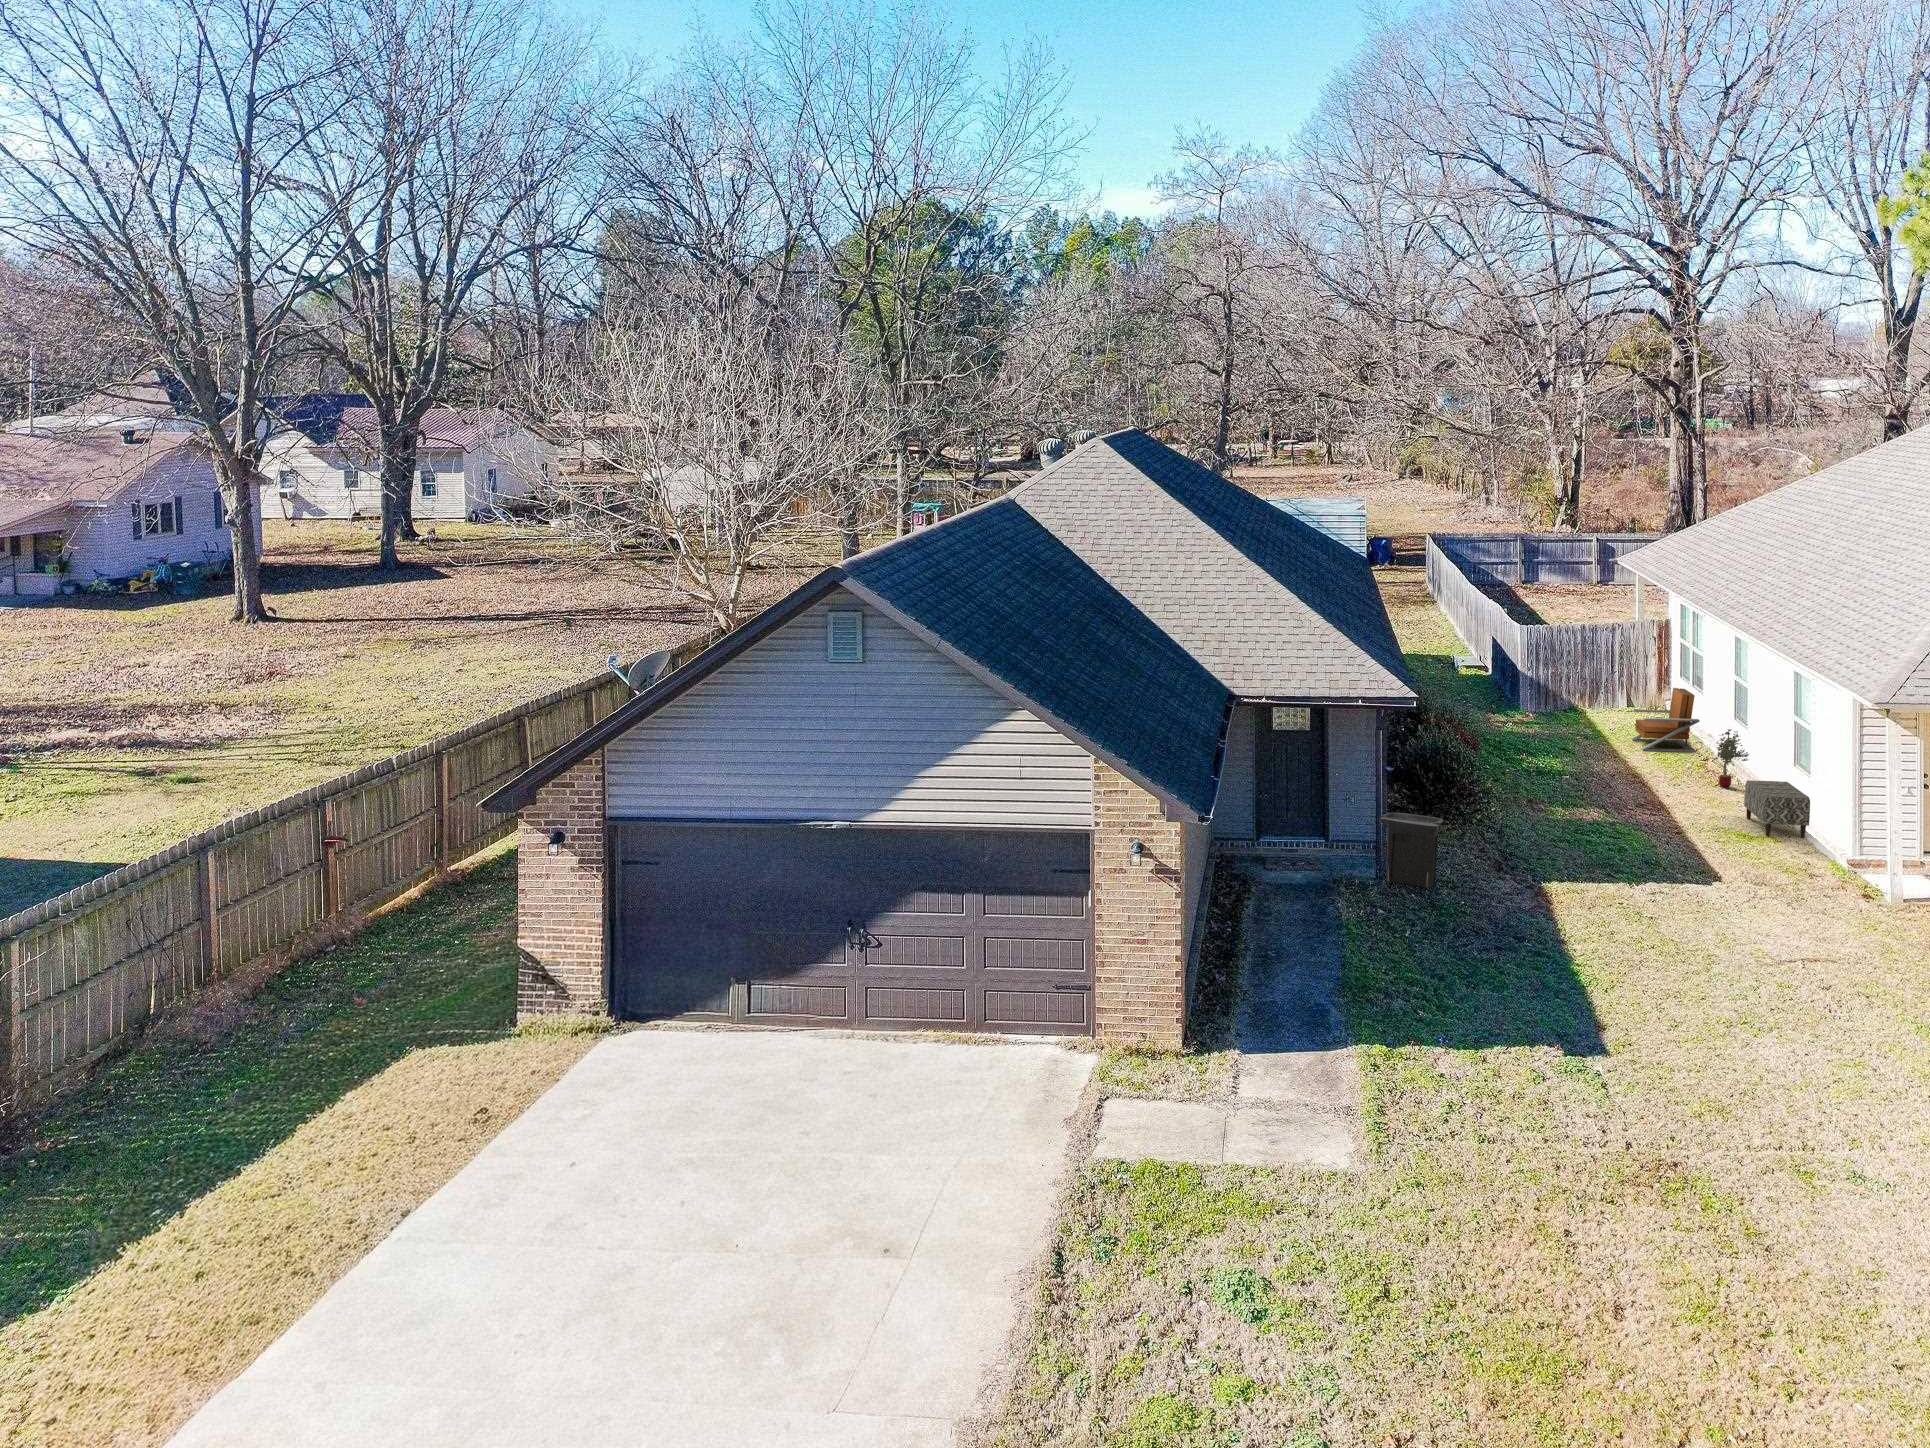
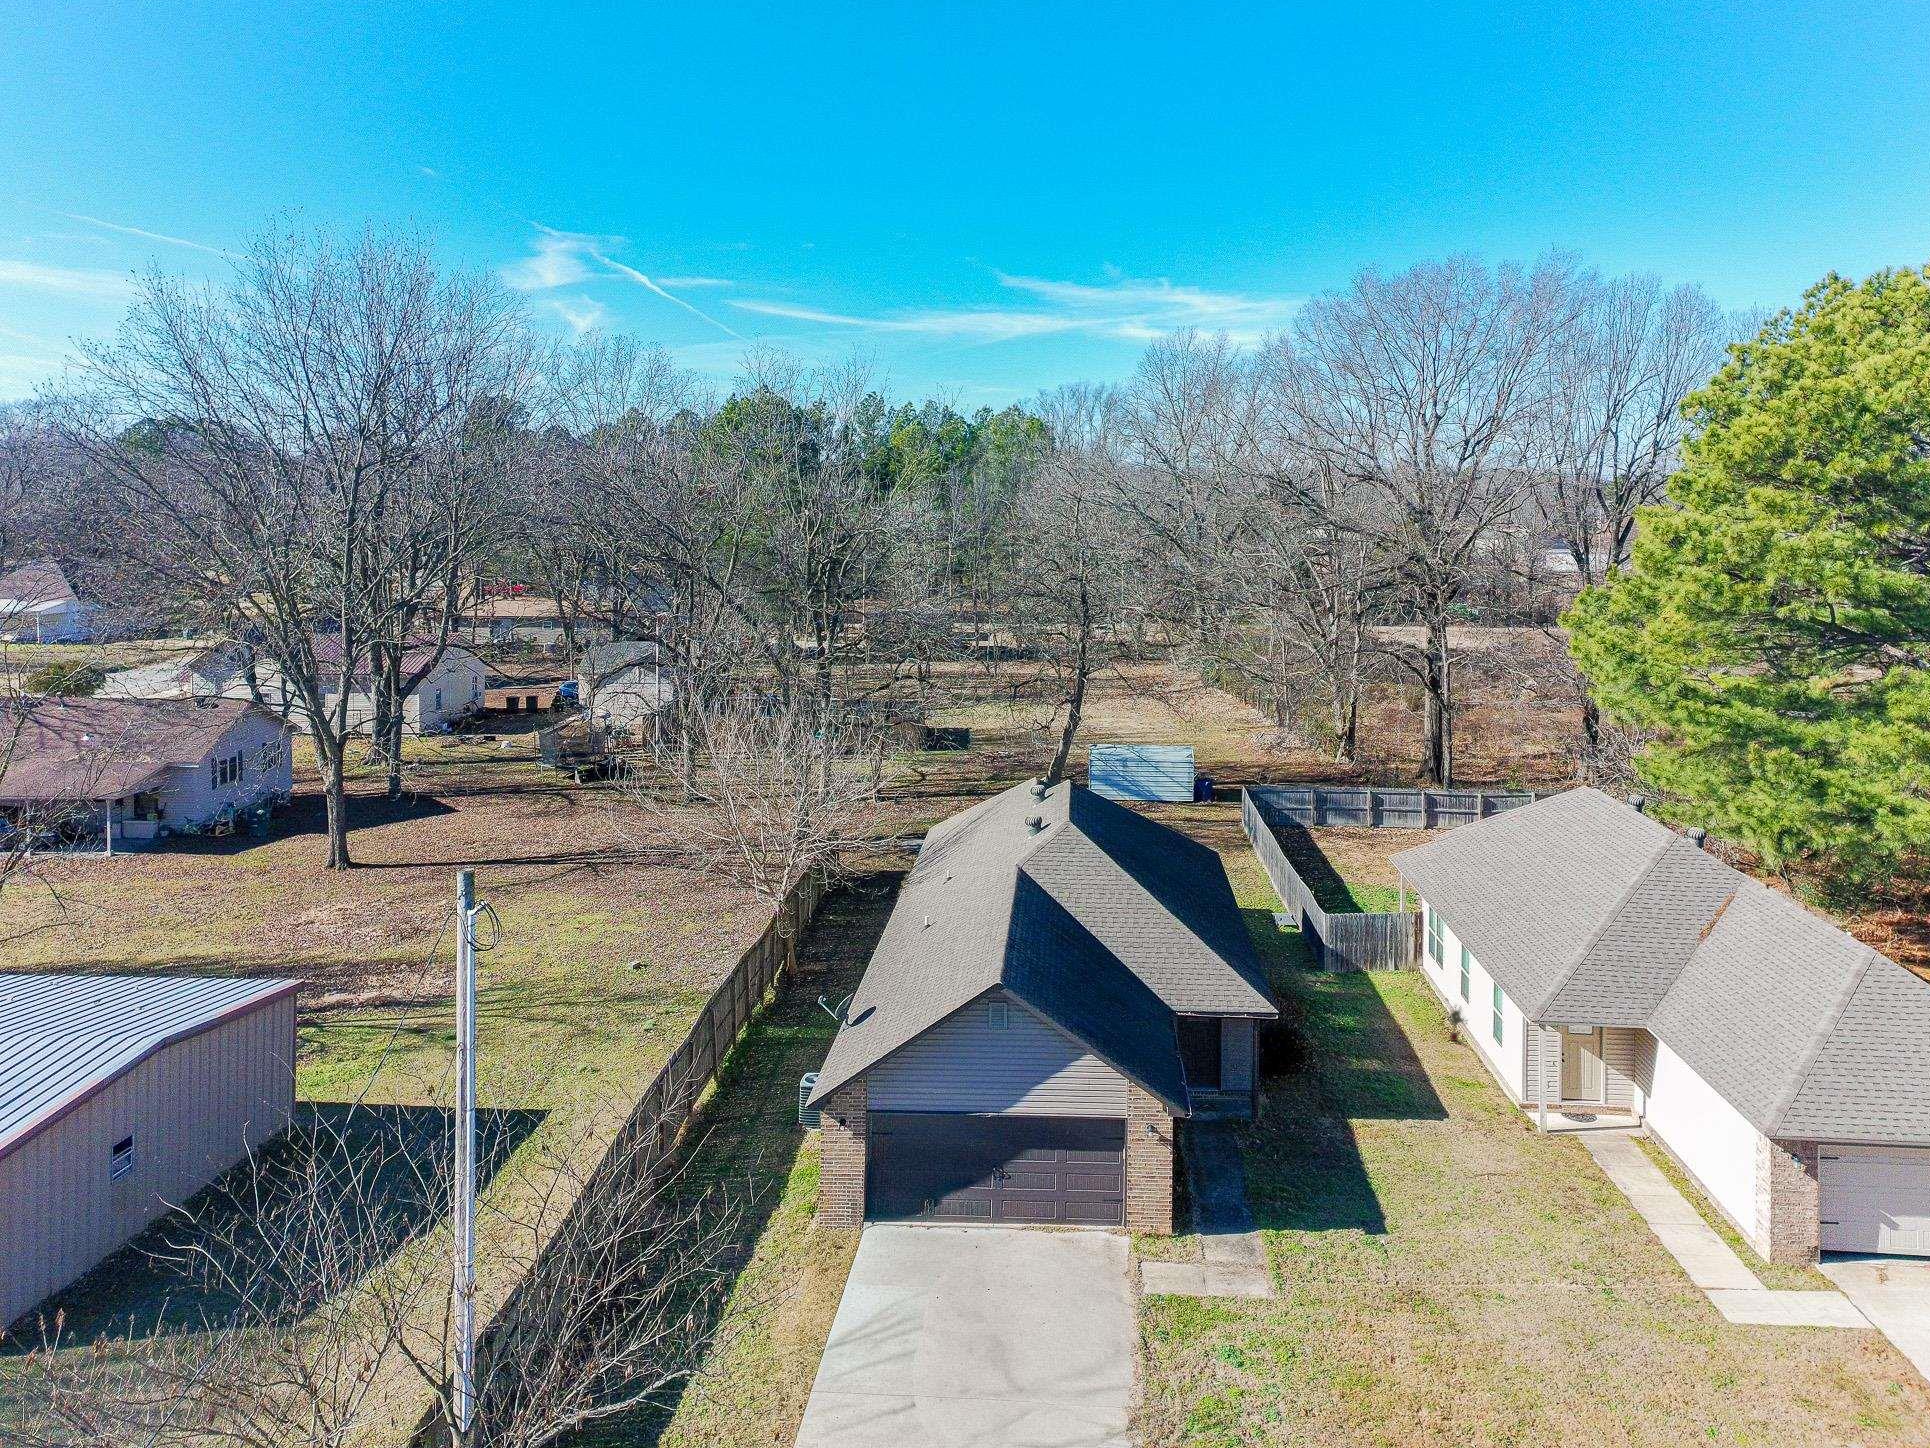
lounge chair: present [1632,688,1700,752] -> none [1398,963,1440,1009]
bench: present [1744,780,1810,838] -> none [1464,1044,1500,1084]
trash can: present [1380,813,1446,888] -> none [1255,1077,1294,1124]

